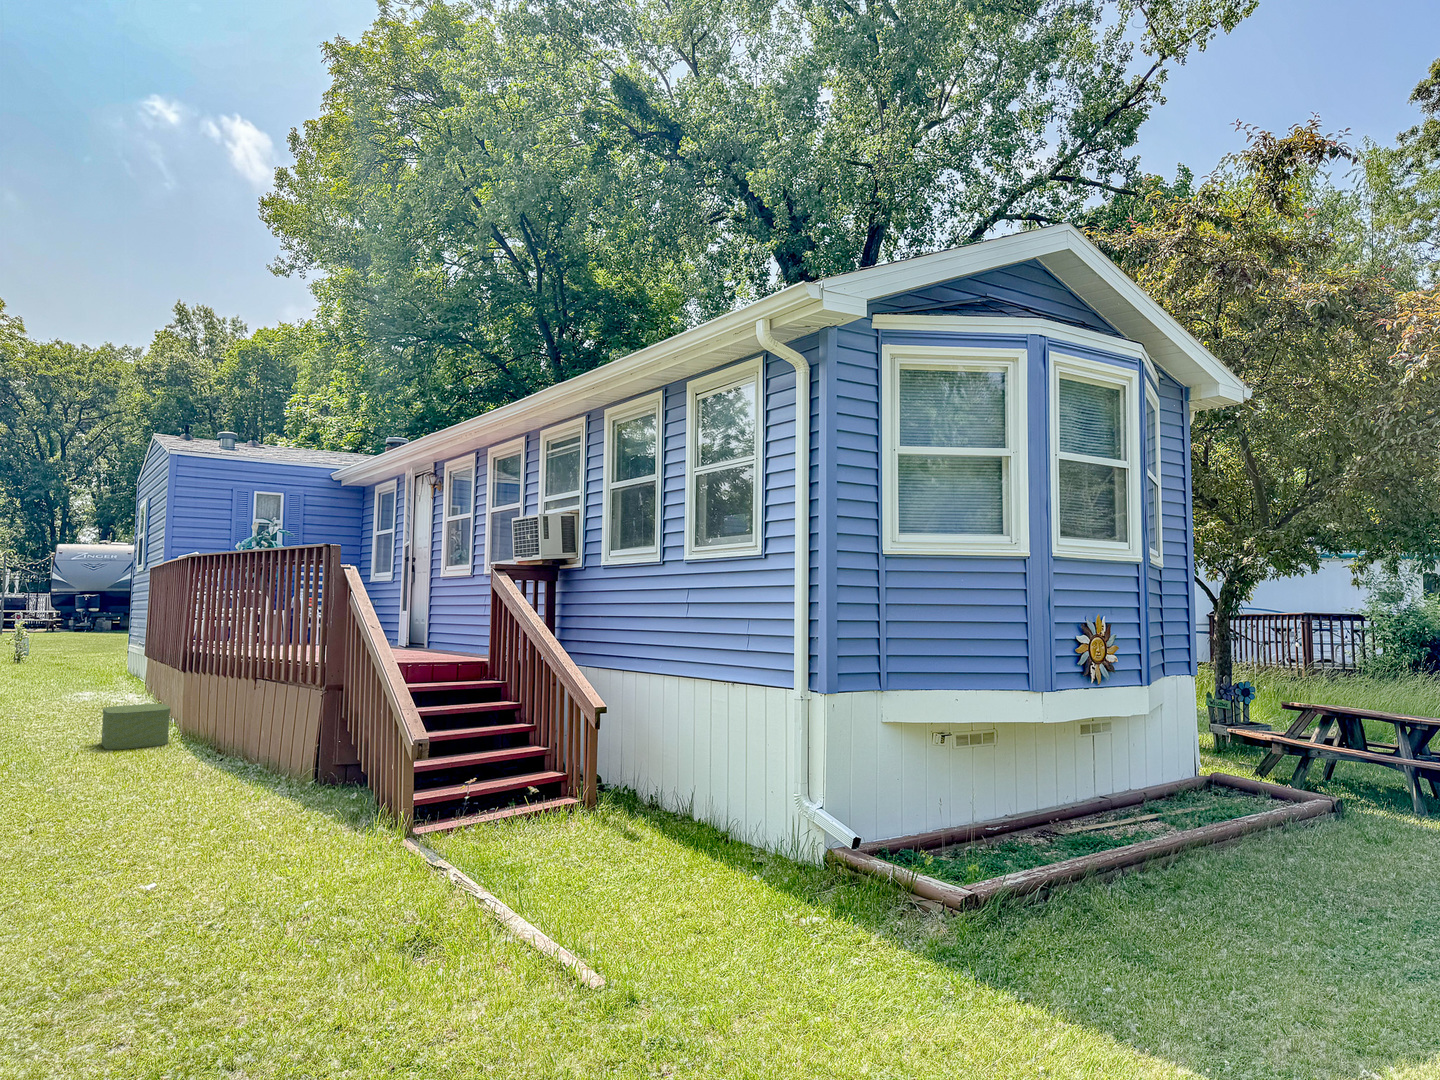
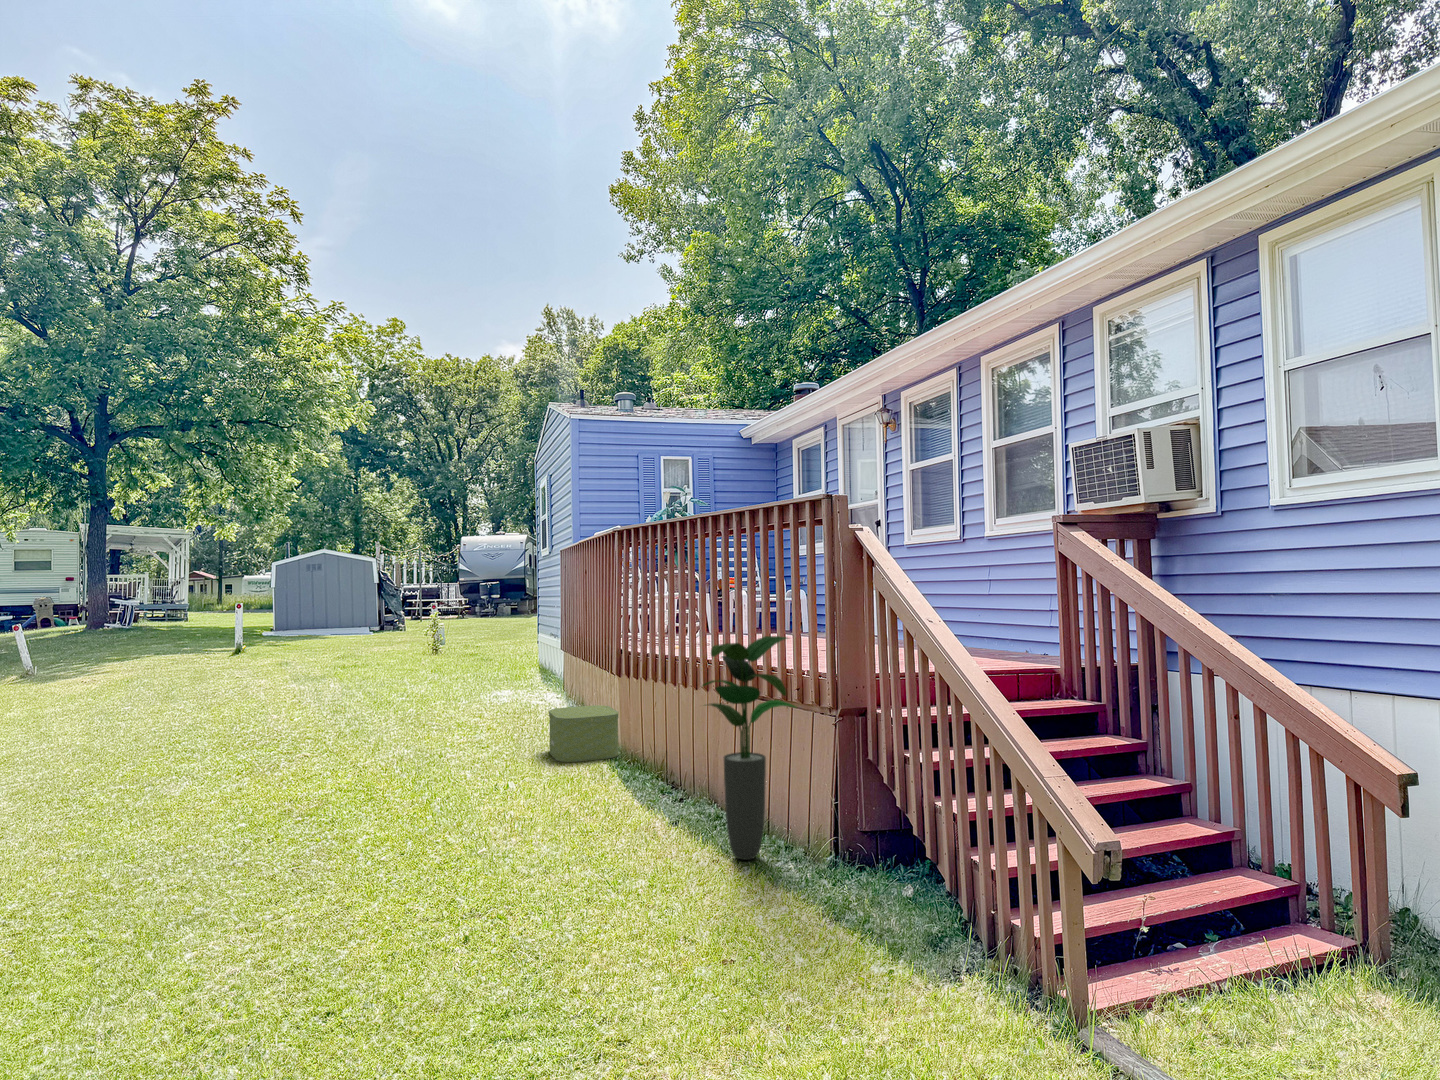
potted plant: none [206,642,280,796] -> present [702,636,796,860]

